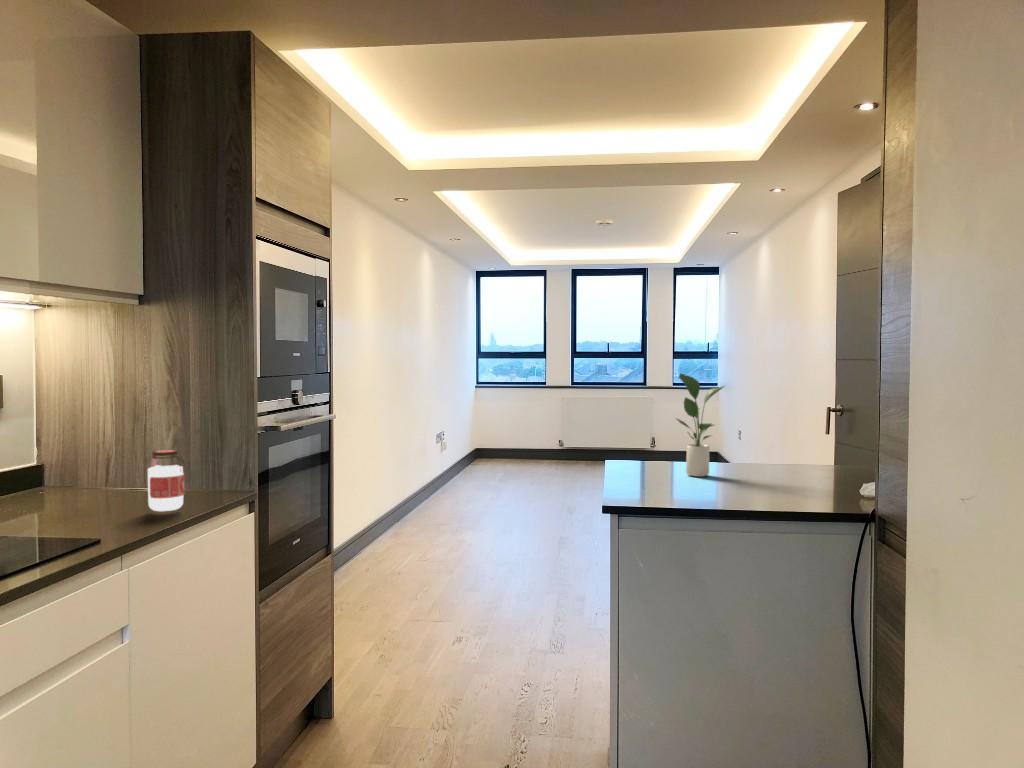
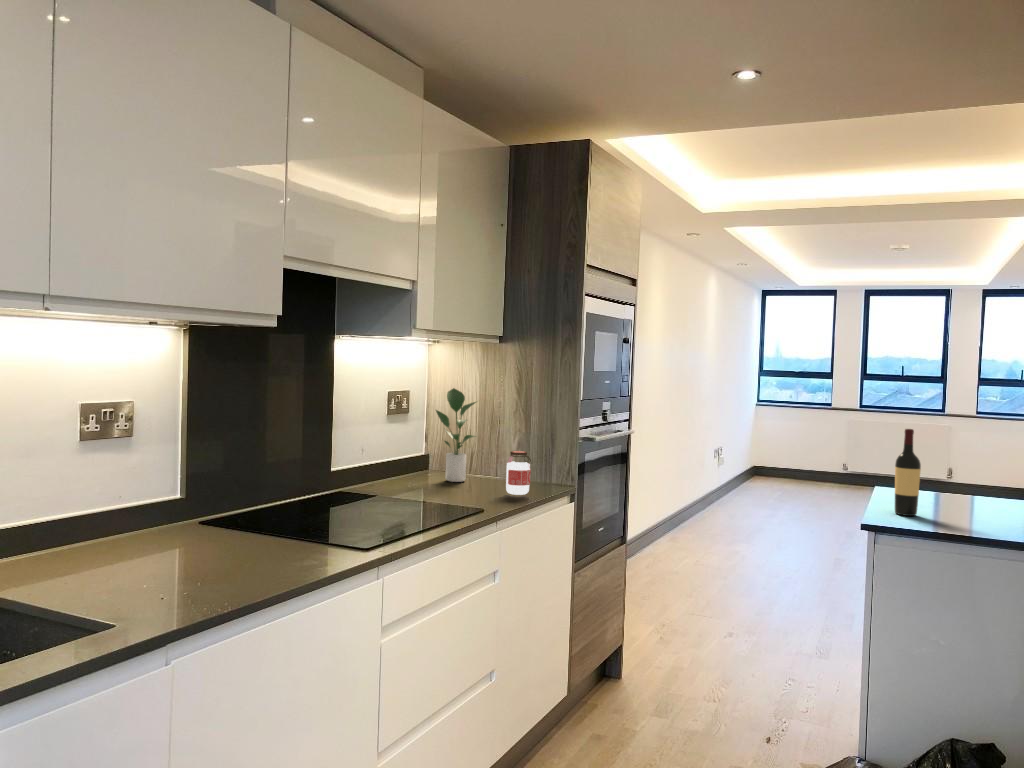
potted plant: present [677,374,725,477] -> present [436,388,476,482]
wine bottle: none [634,392,660,491] -> present [895,429,921,516]

